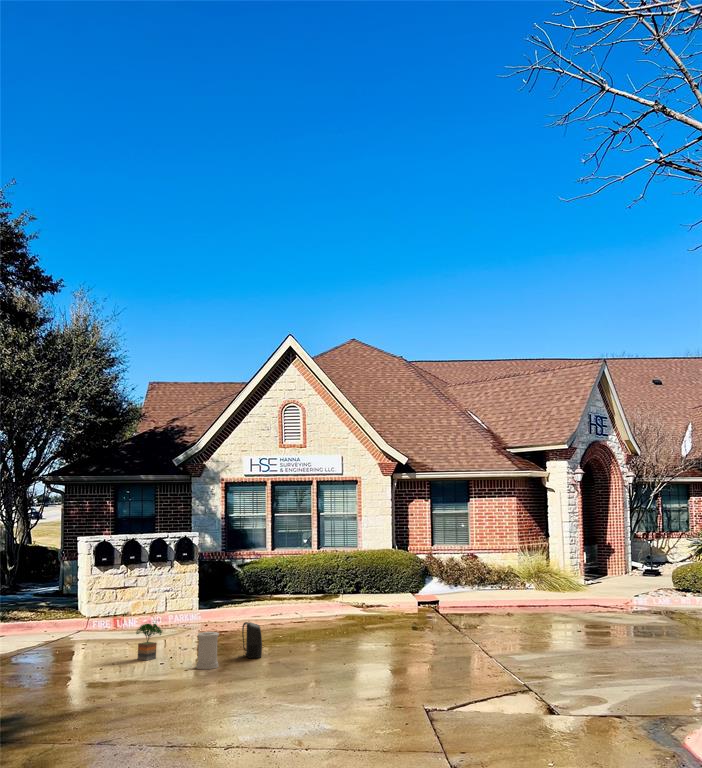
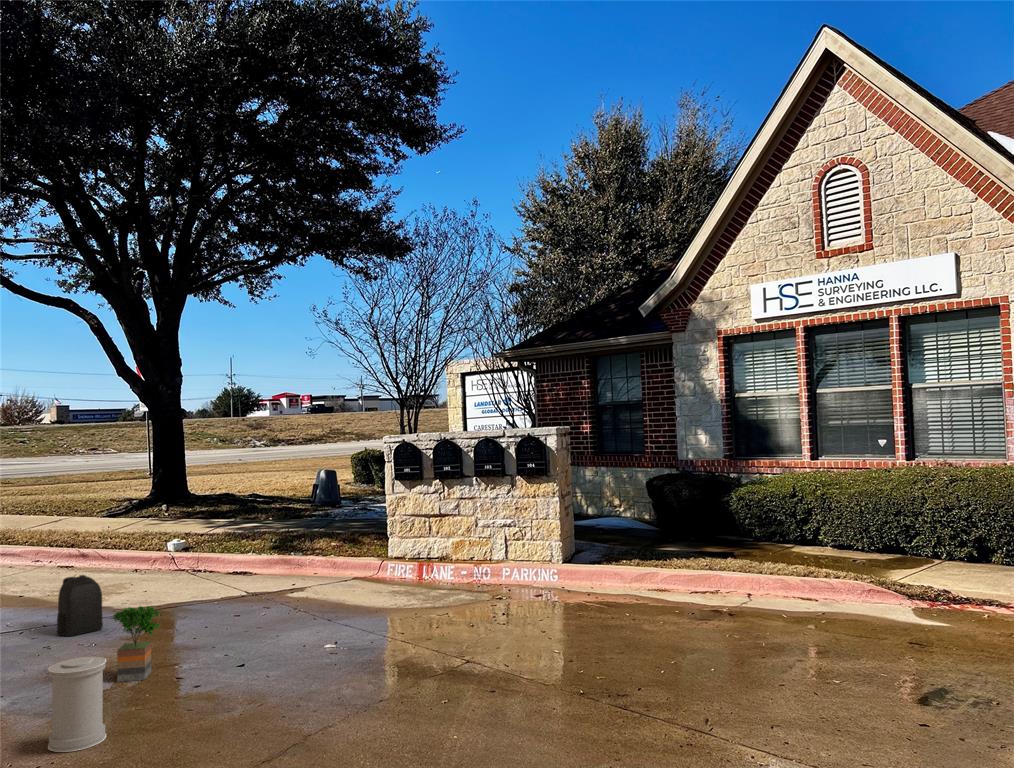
backpack: present [242,622,262,658] -> present [57,575,103,636]

